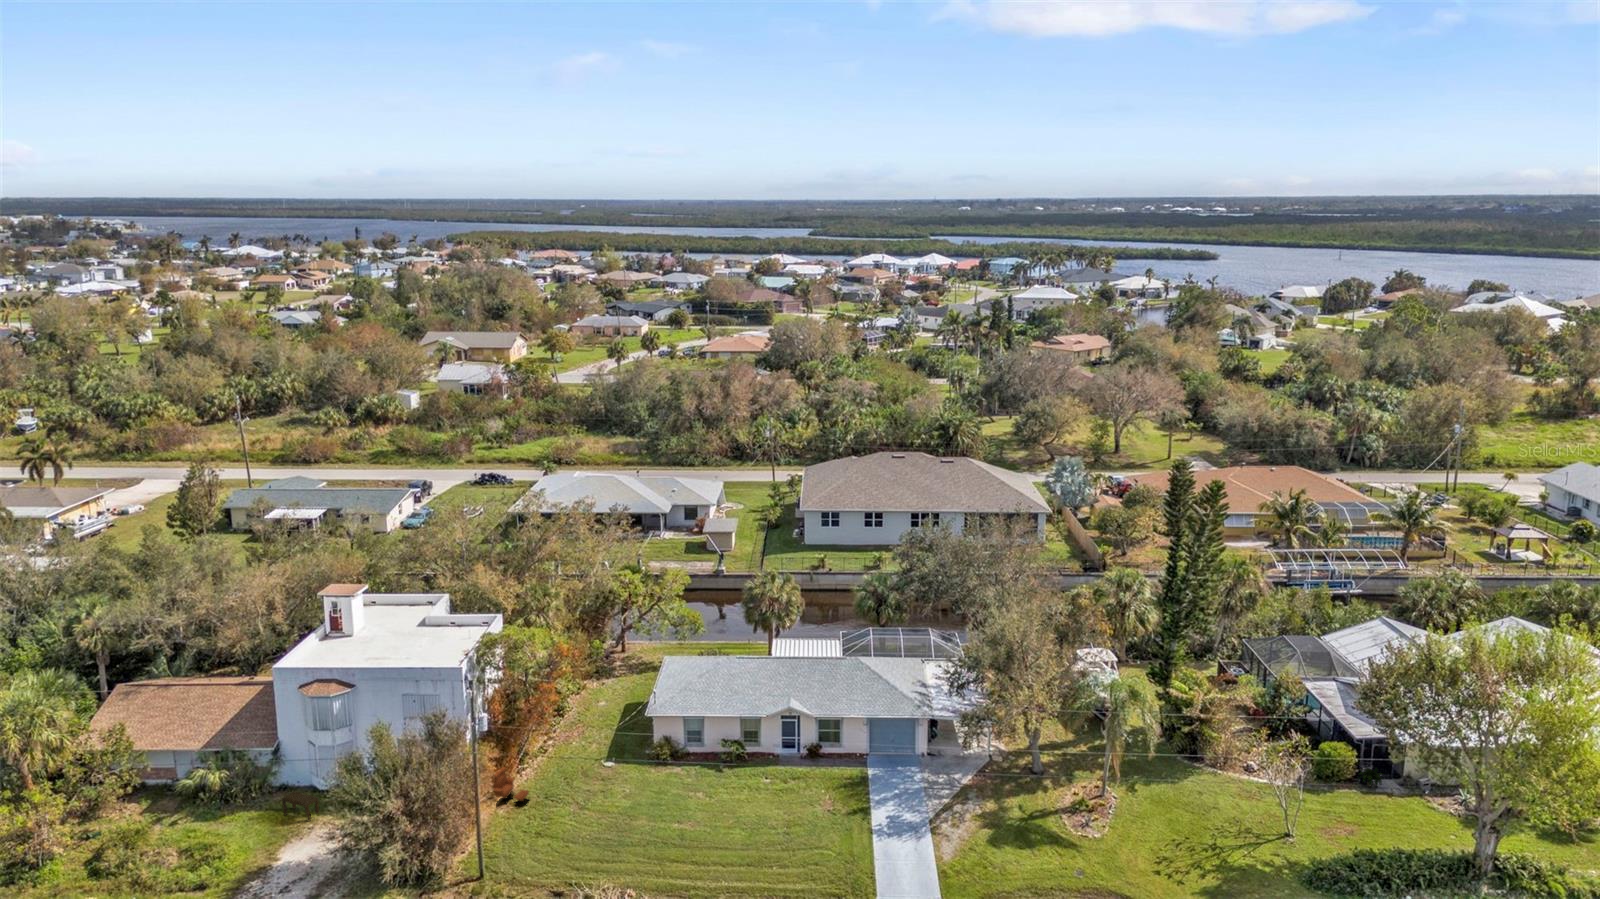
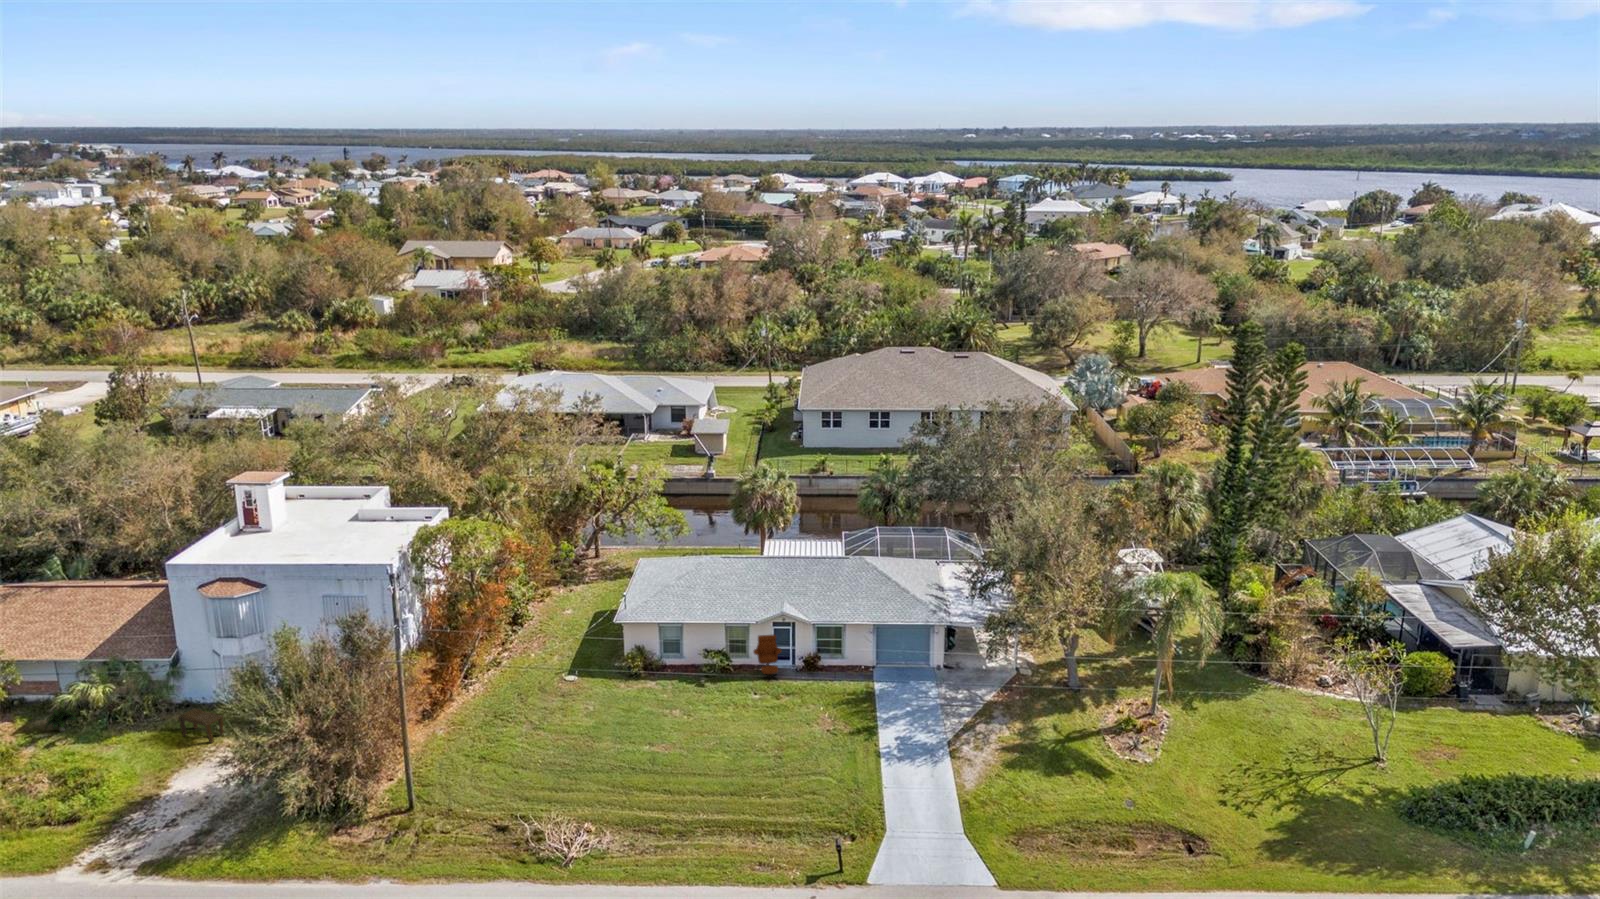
lounge chair: present [493,767,529,804] -> present [754,635,781,678]
potted plant: present [1359,768,1382,786] -> present [46,709,77,731]

